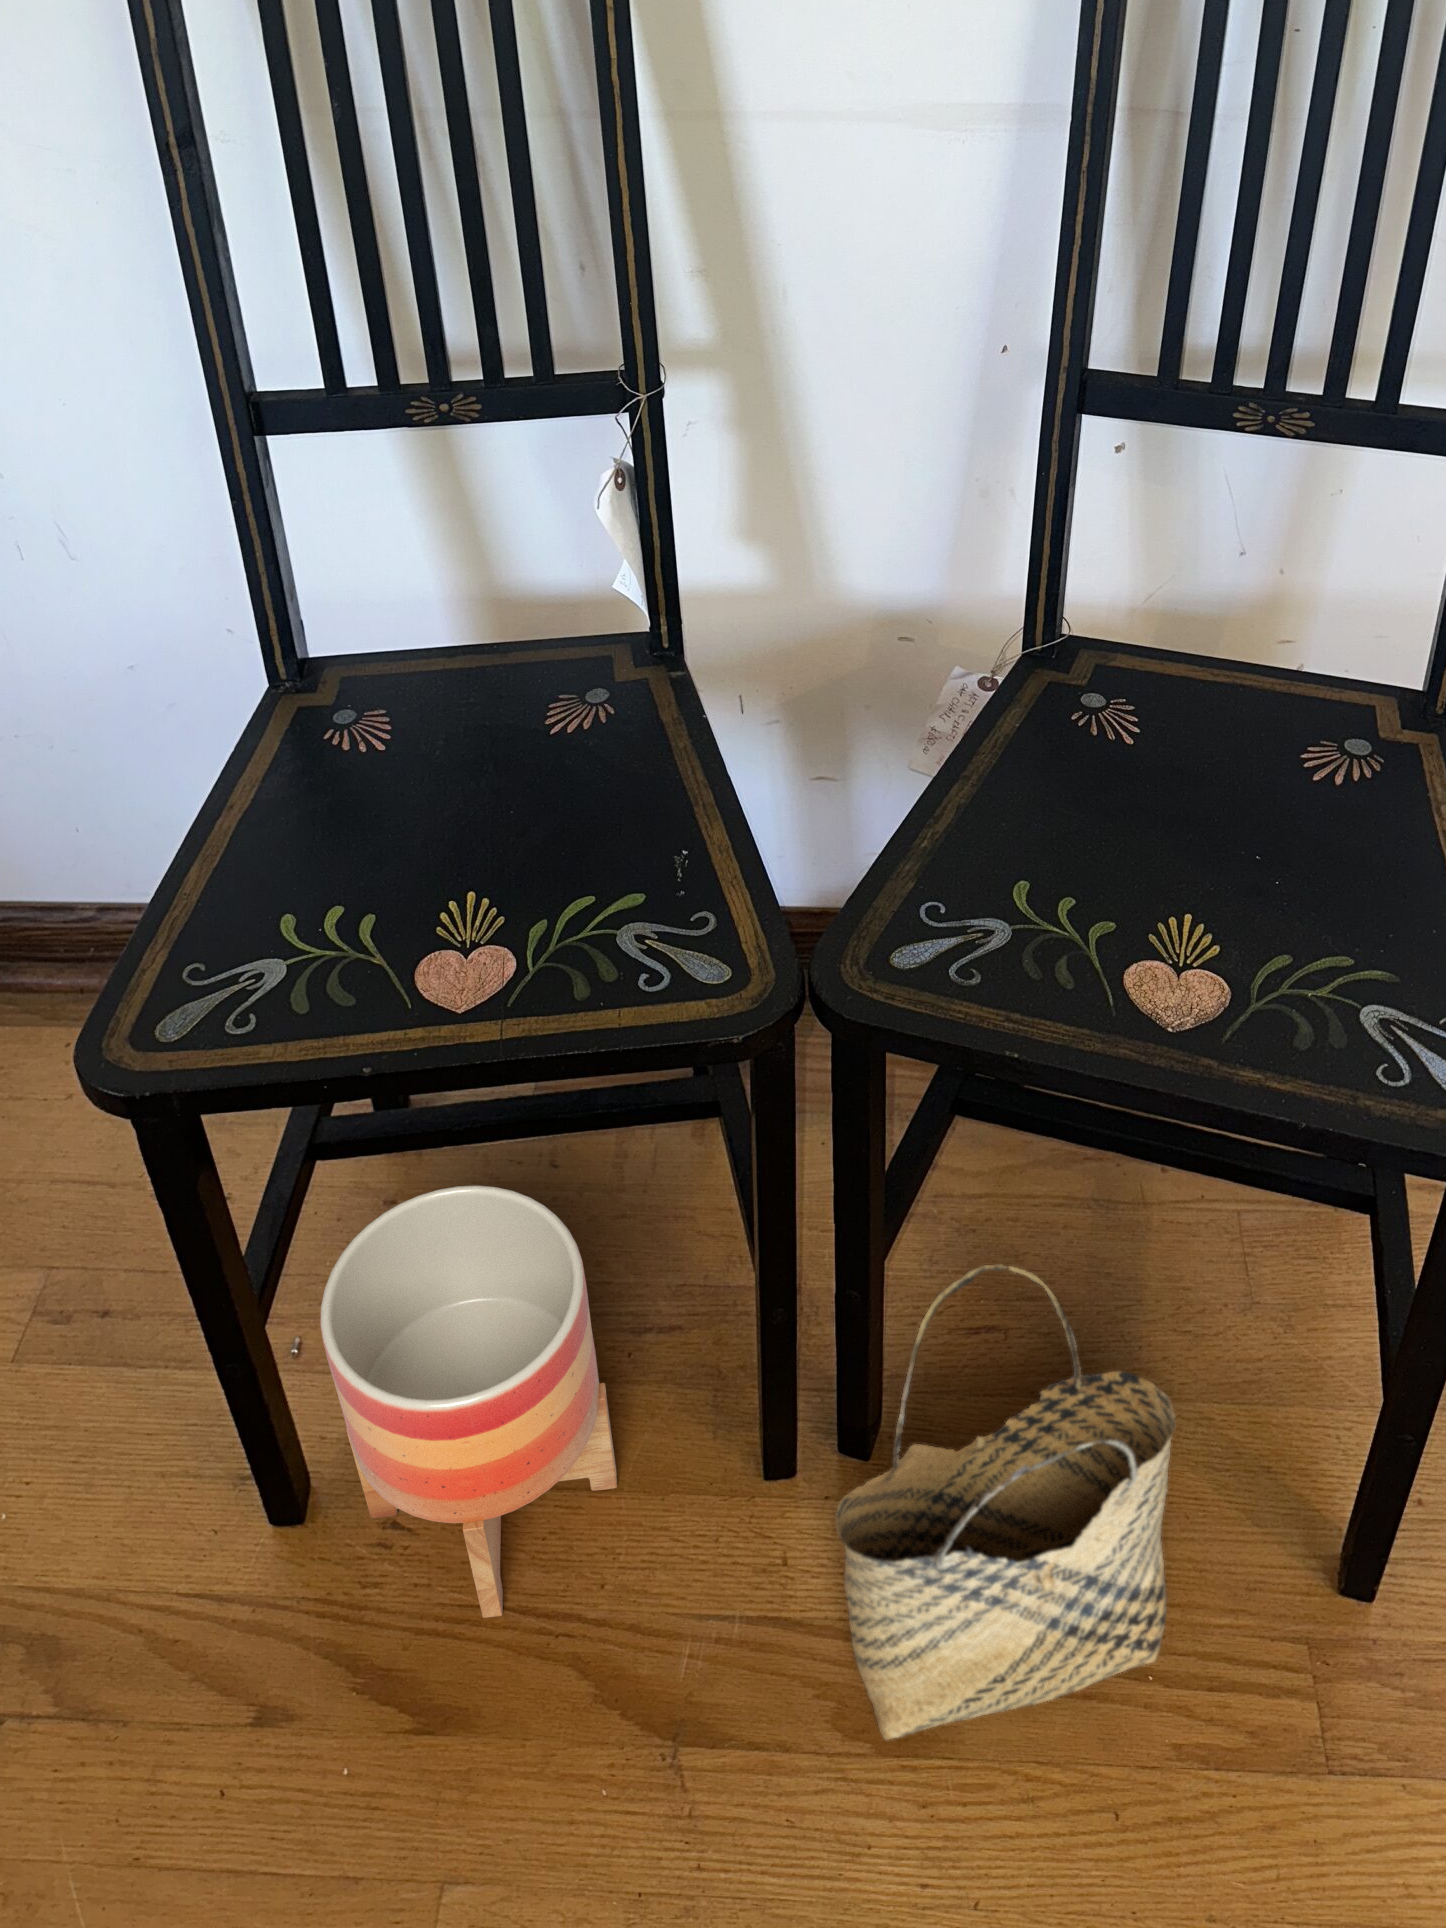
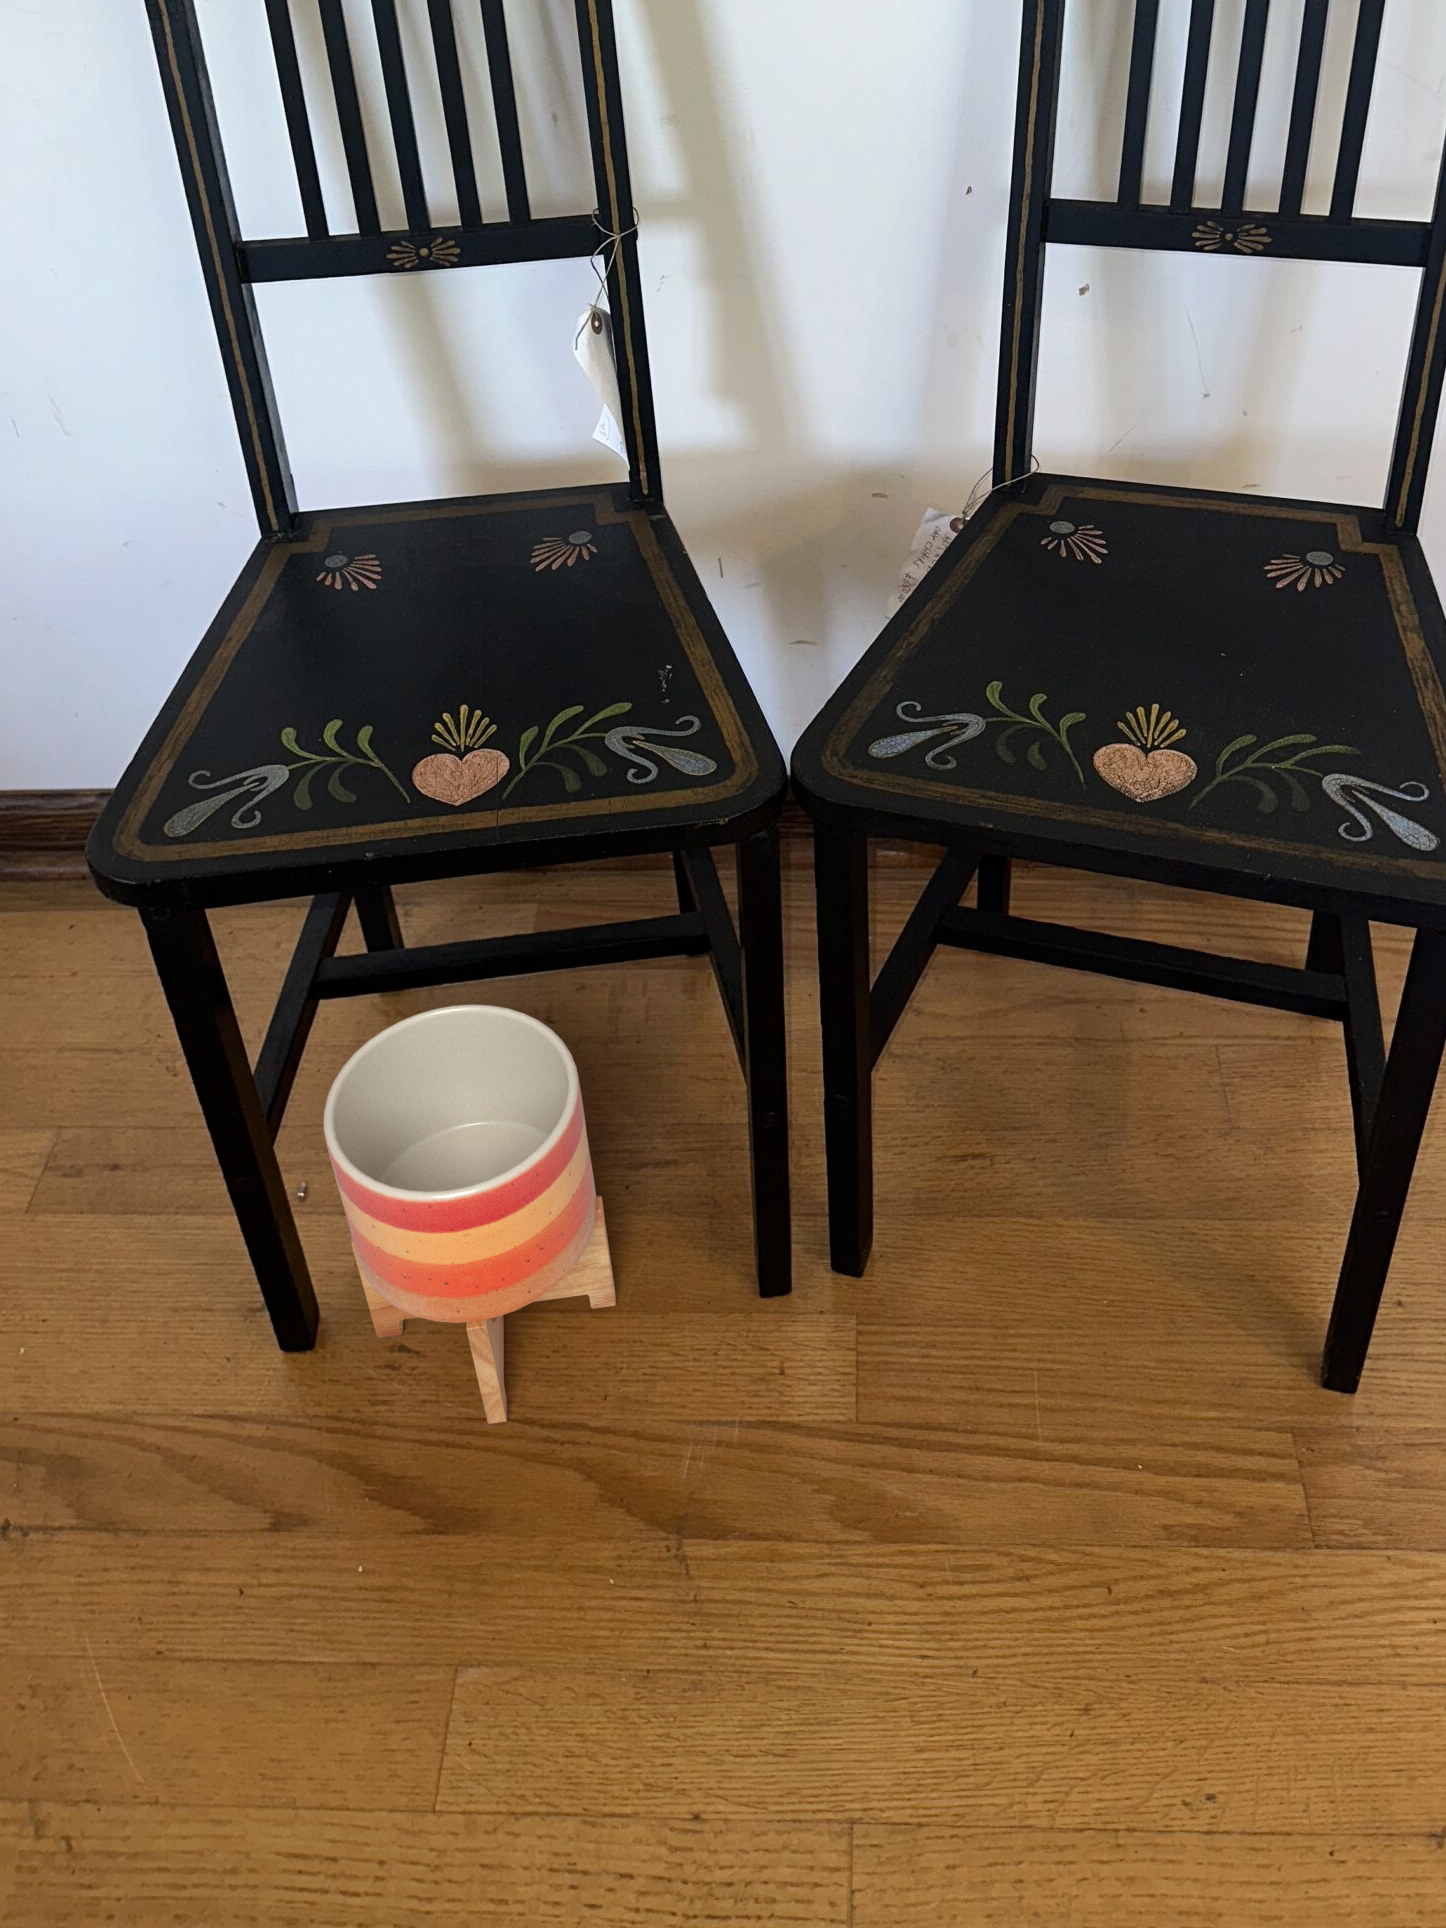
woven basket: present [835,1263,1175,1739] -> none [827,1046,1158,1521]

